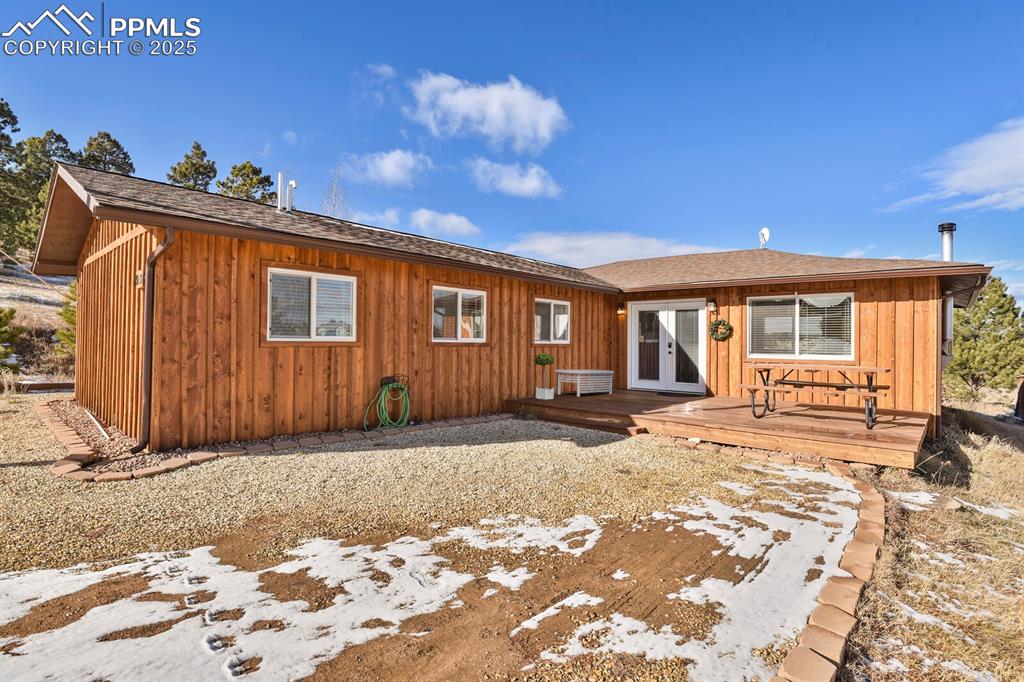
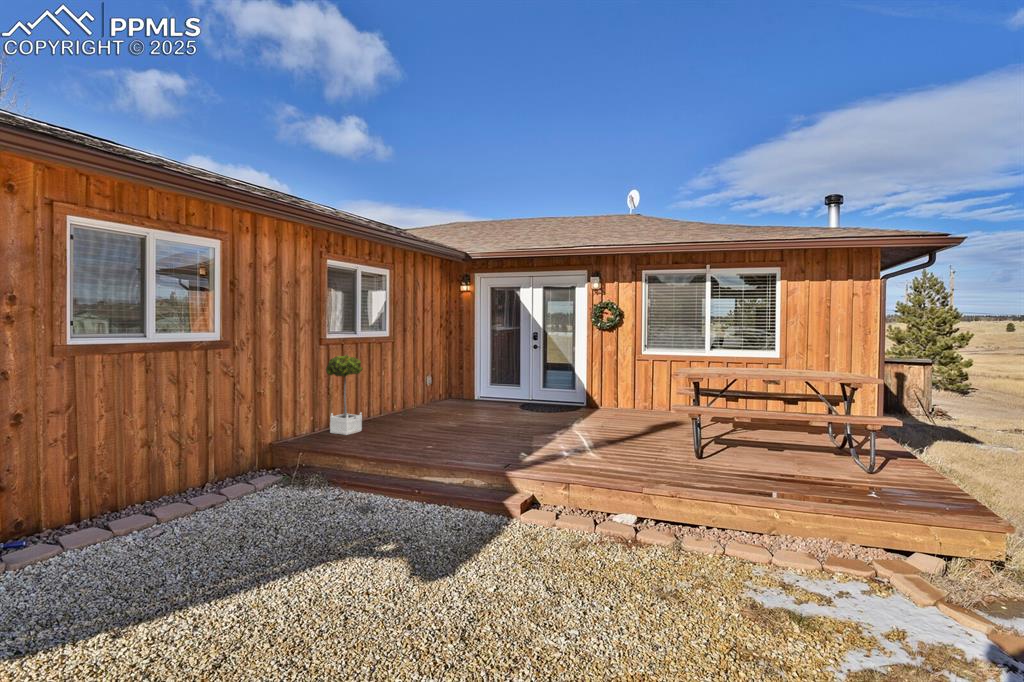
storage bench: present [556,370,614,397] -> none [366,374,458,424]

